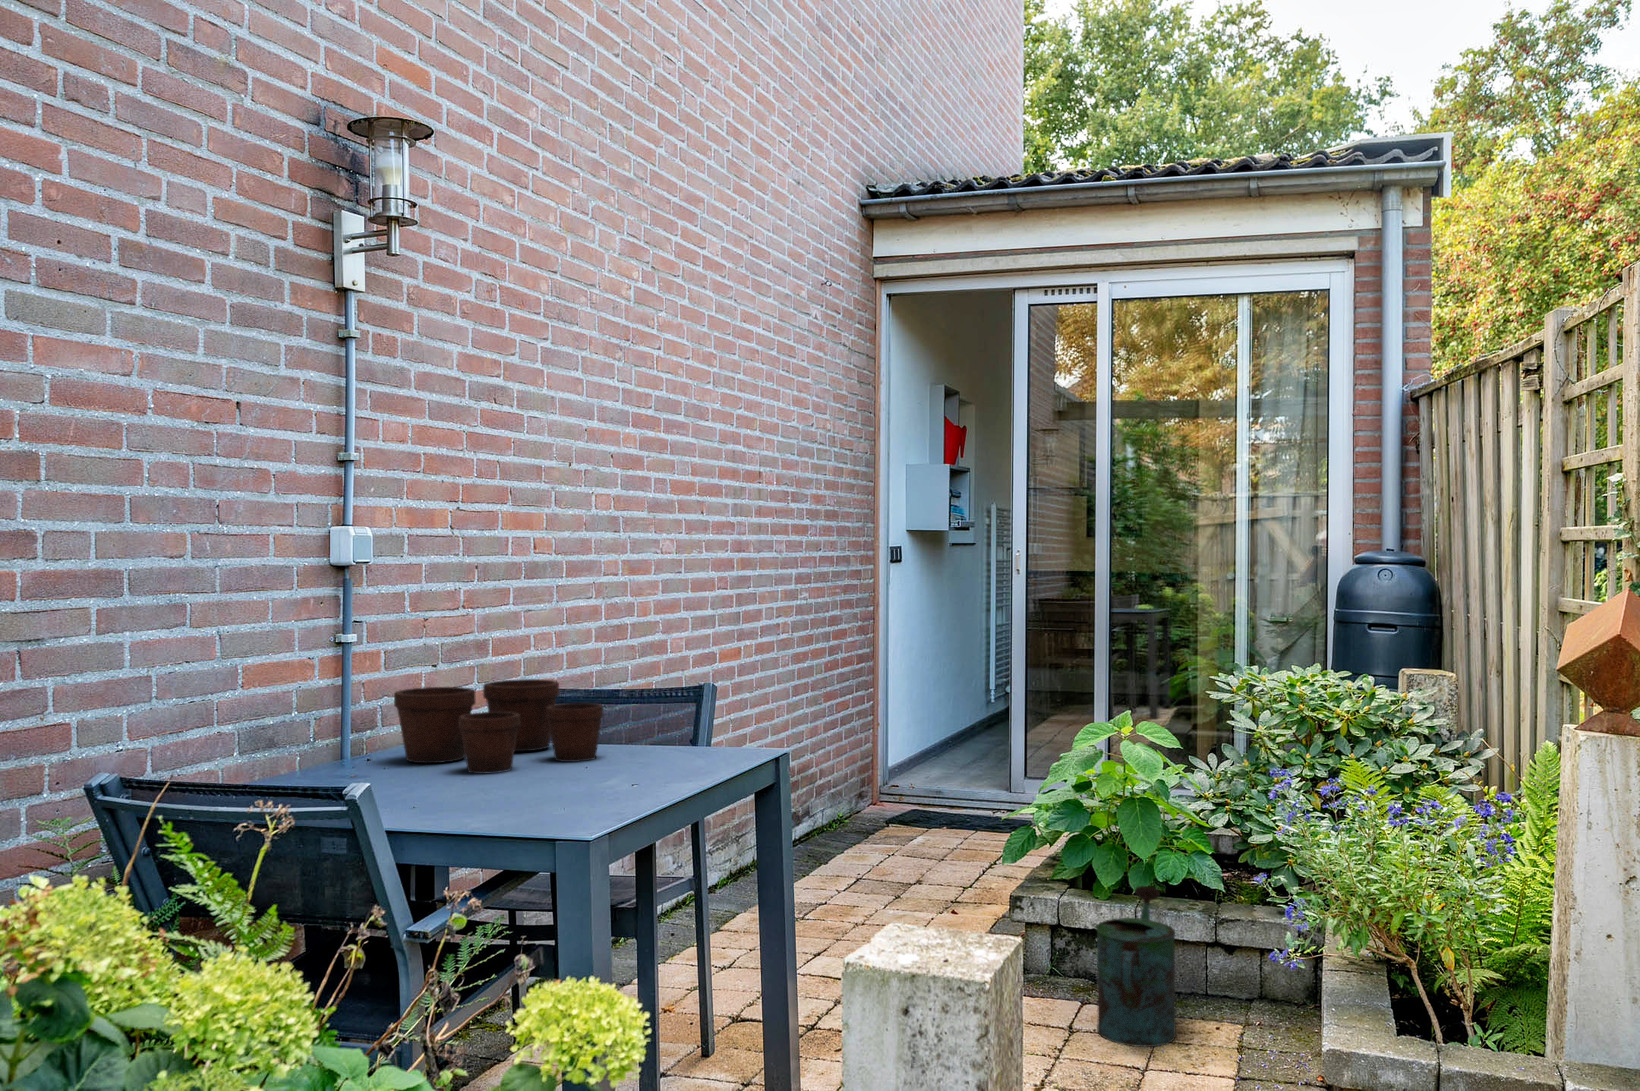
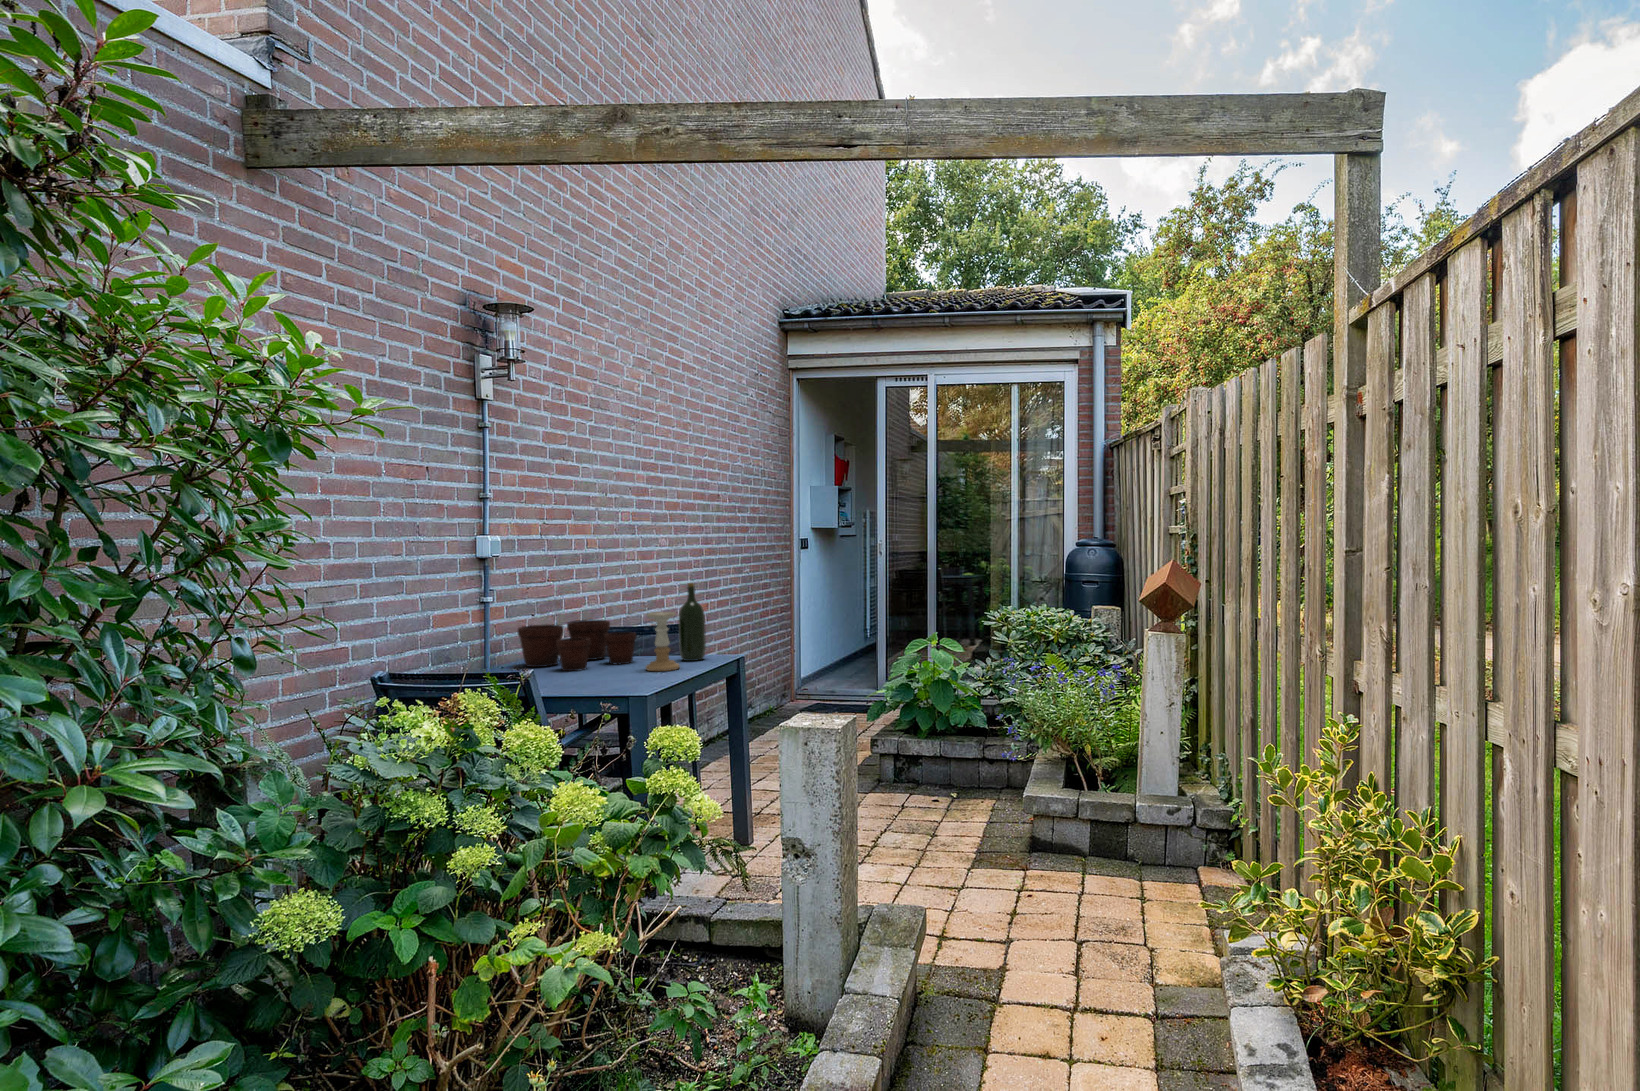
wine bottle: none [680,616,727,758] -> present [679,583,706,661]
candle holder: none [616,669,679,778] -> present [646,612,680,671]
watering can: present [1096,886,1176,1047] -> none [914,730,958,817]

